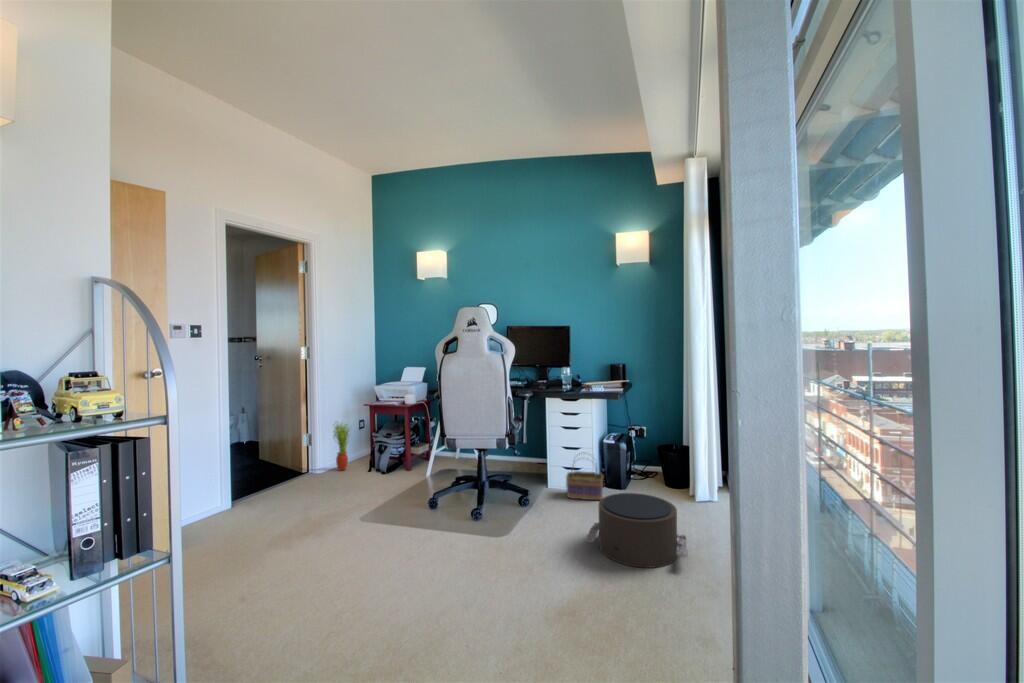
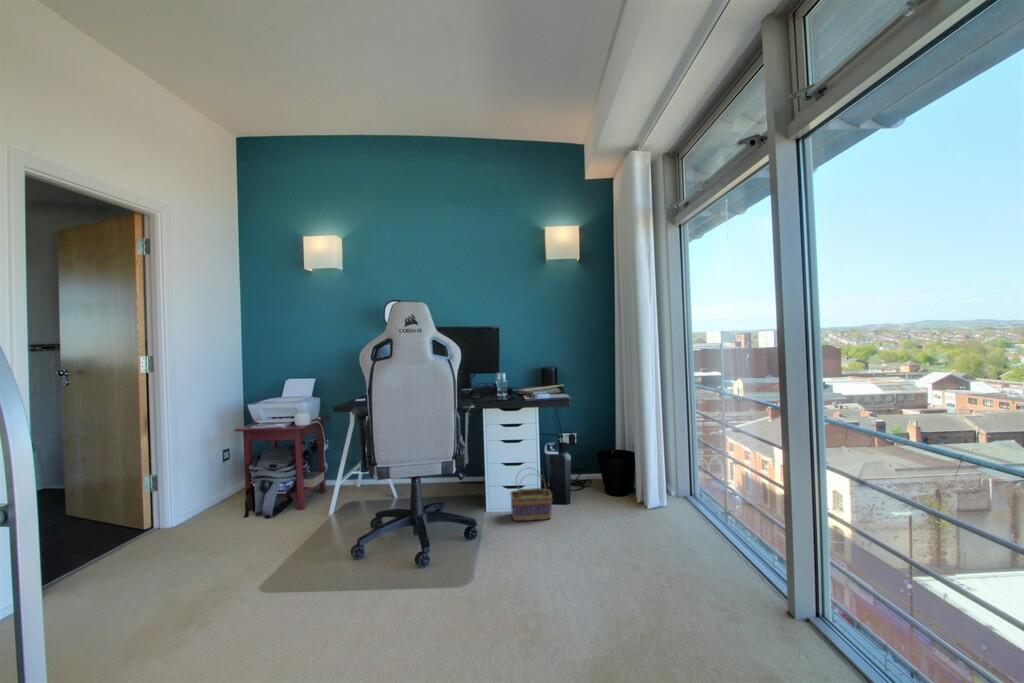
potted plant: present [333,422,350,471] -> none [190,453,219,521]
pouf: present [586,493,688,568] -> none [566,509,680,594]

